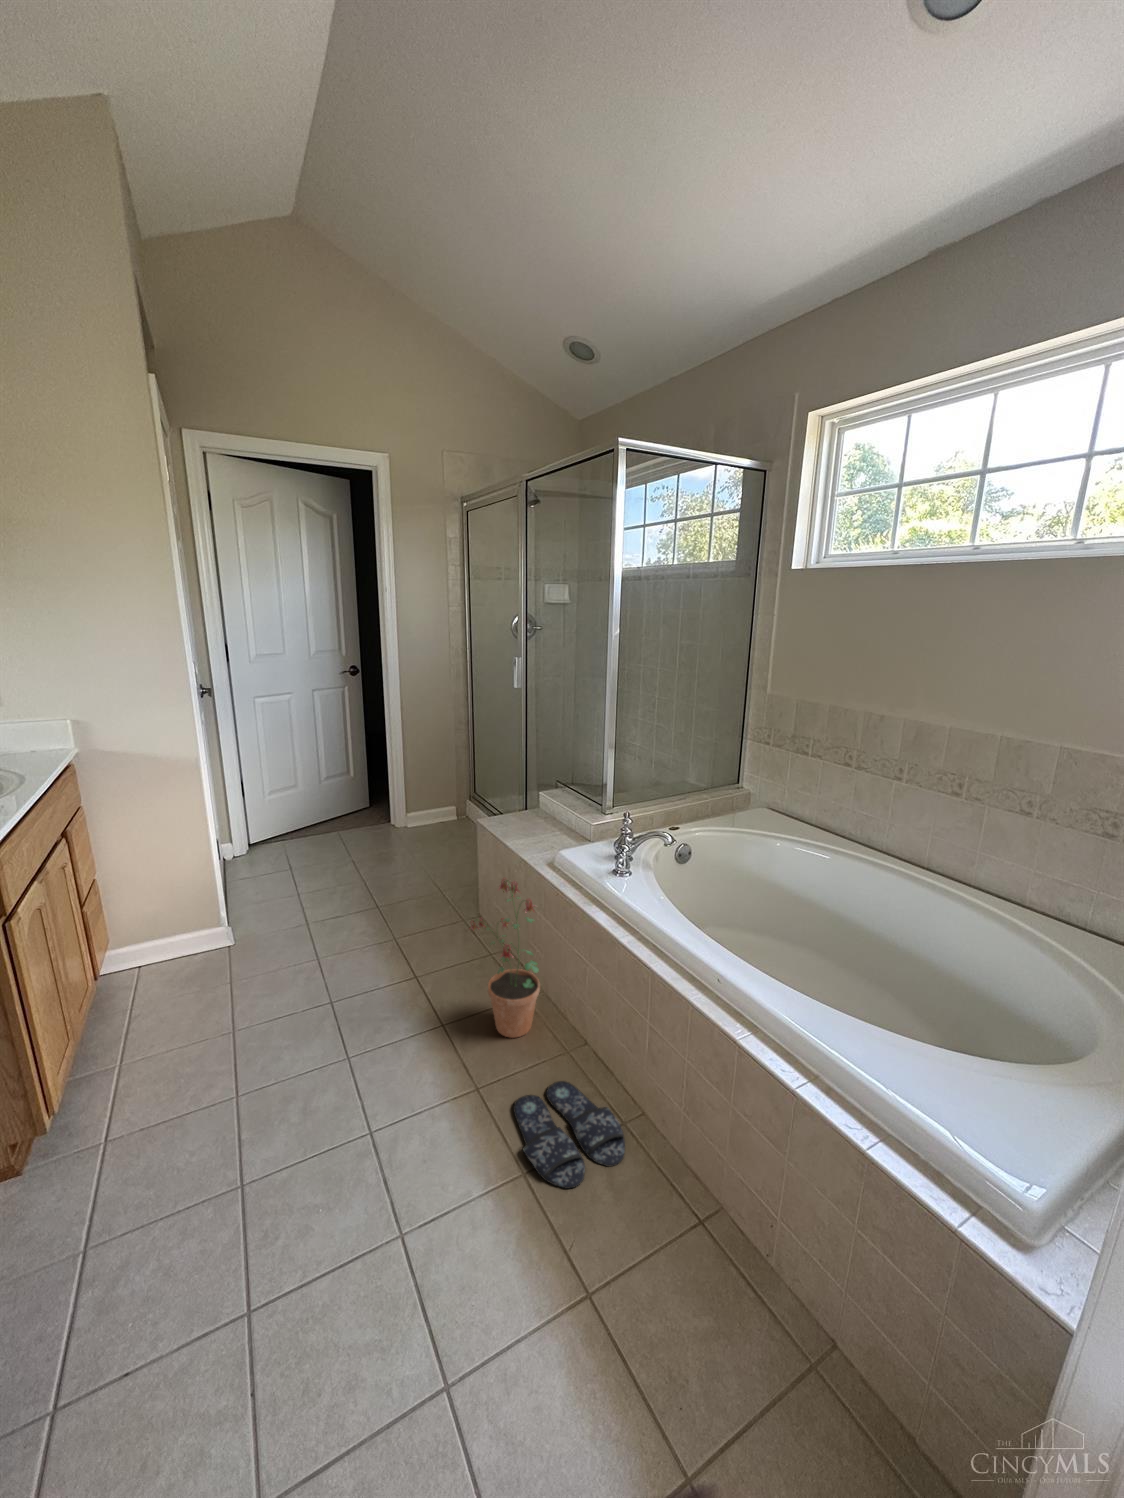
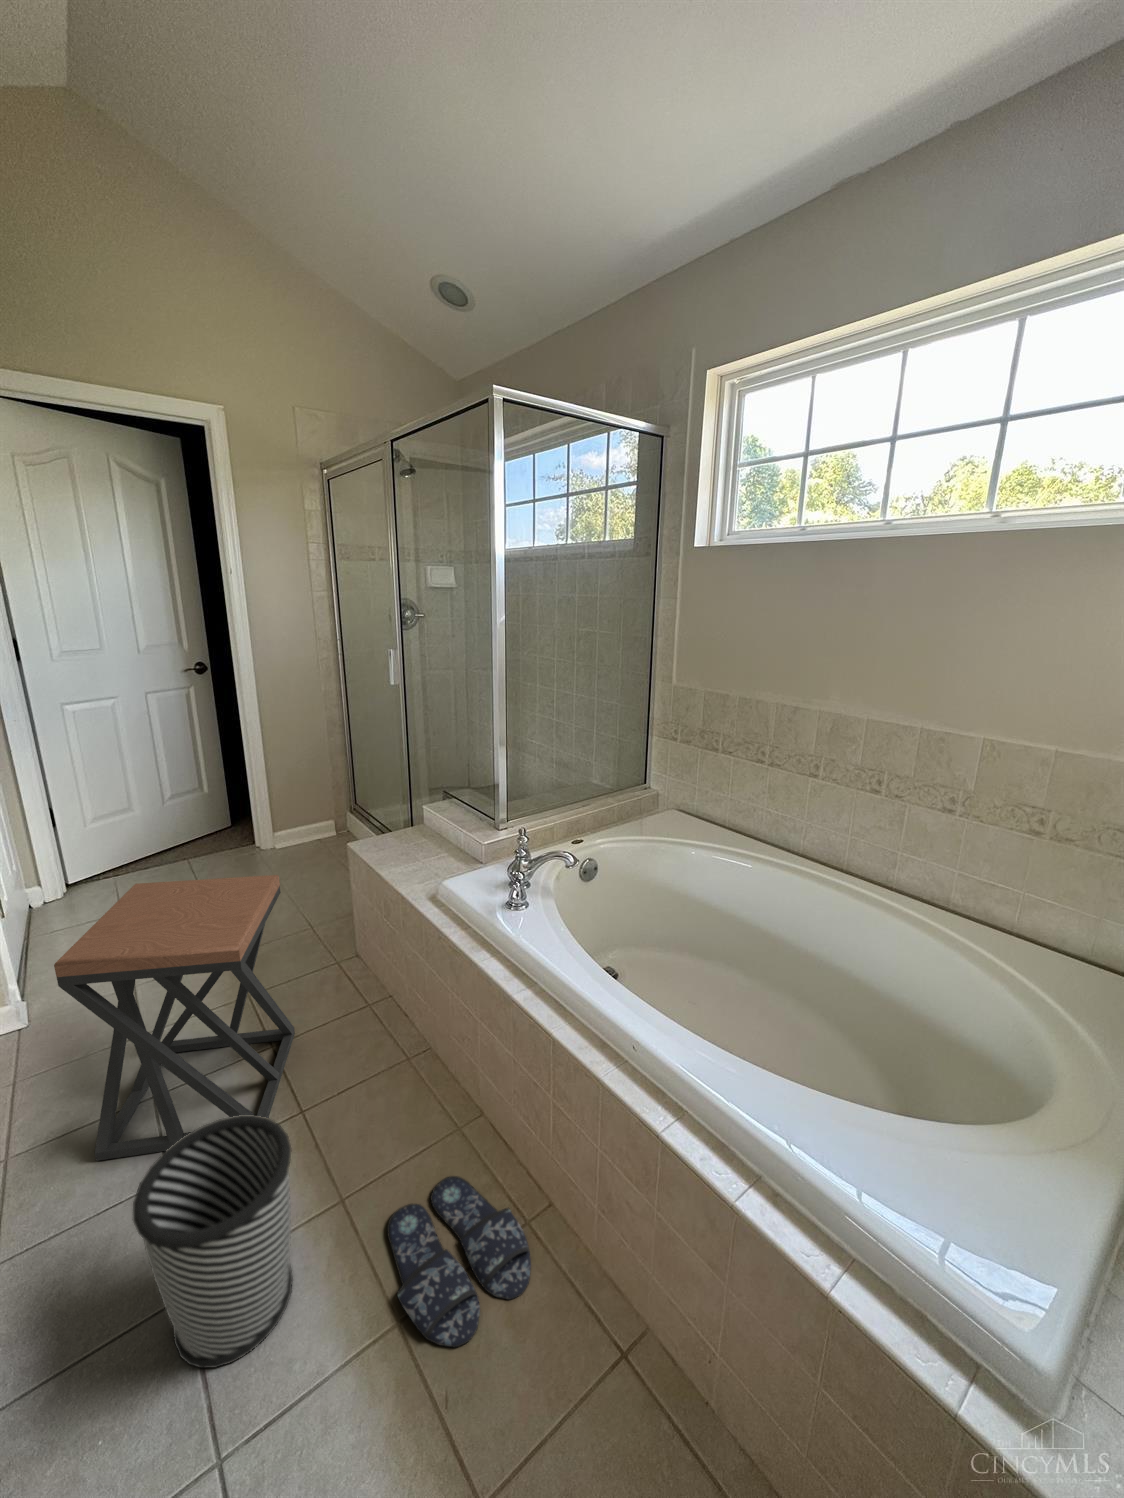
stool: none [285,836,434,1038] -> present [54,875,295,1161]
potted plant: present [471,879,540,1038] -> none [327,923,425,1120]
wastebasket: none [349,1001,452,1173] -> present [133,1115,293,1368]

